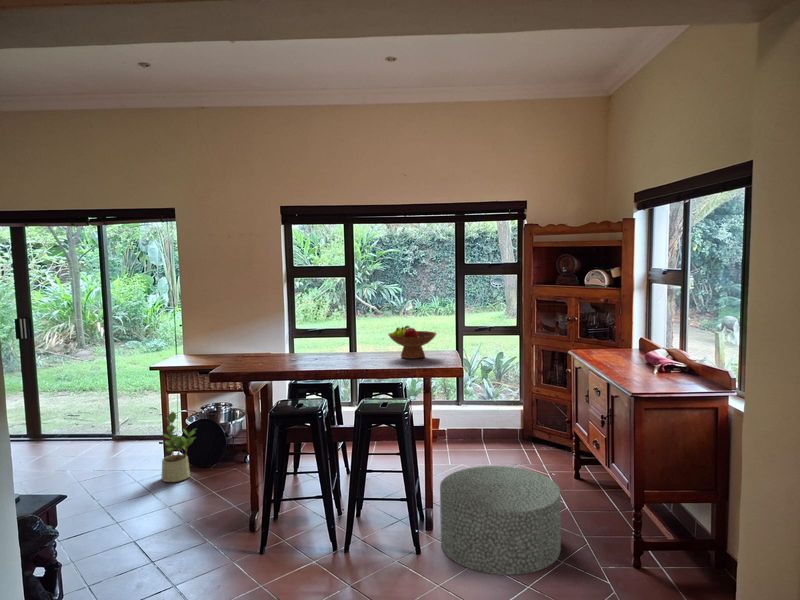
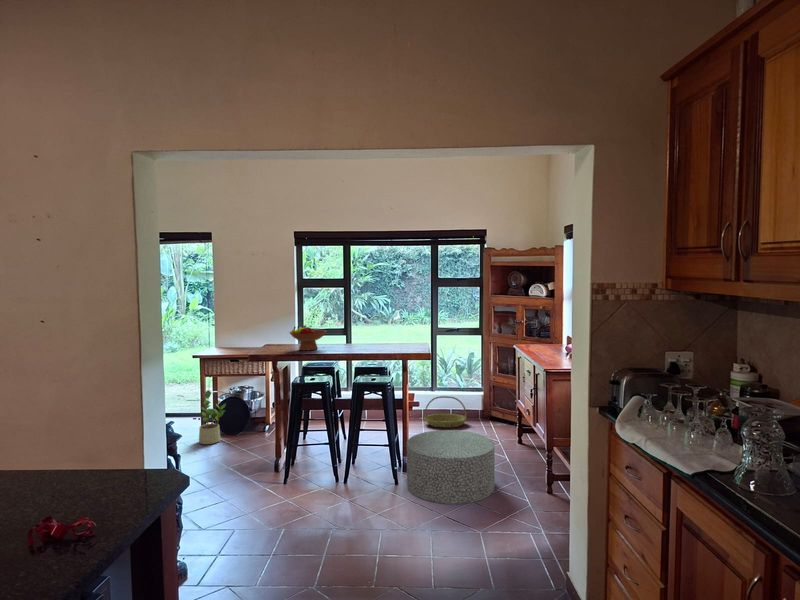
fruit bowl: present [388,326,436,359] -> present [289,325,327,350]
basket: none [449,414,504,454] -> present [424,396,467,427]

